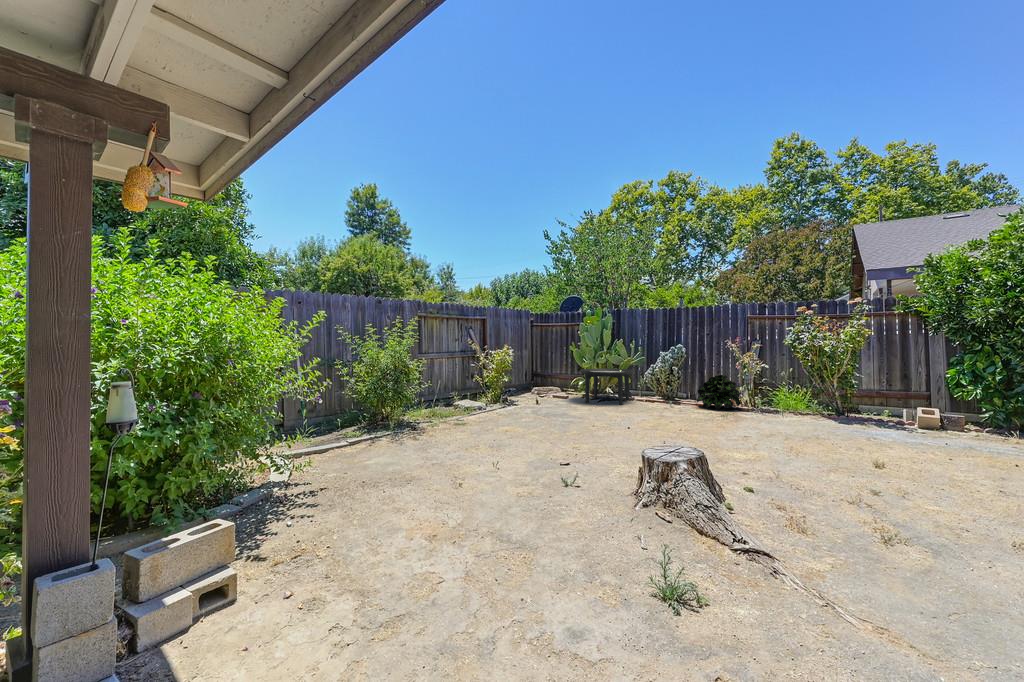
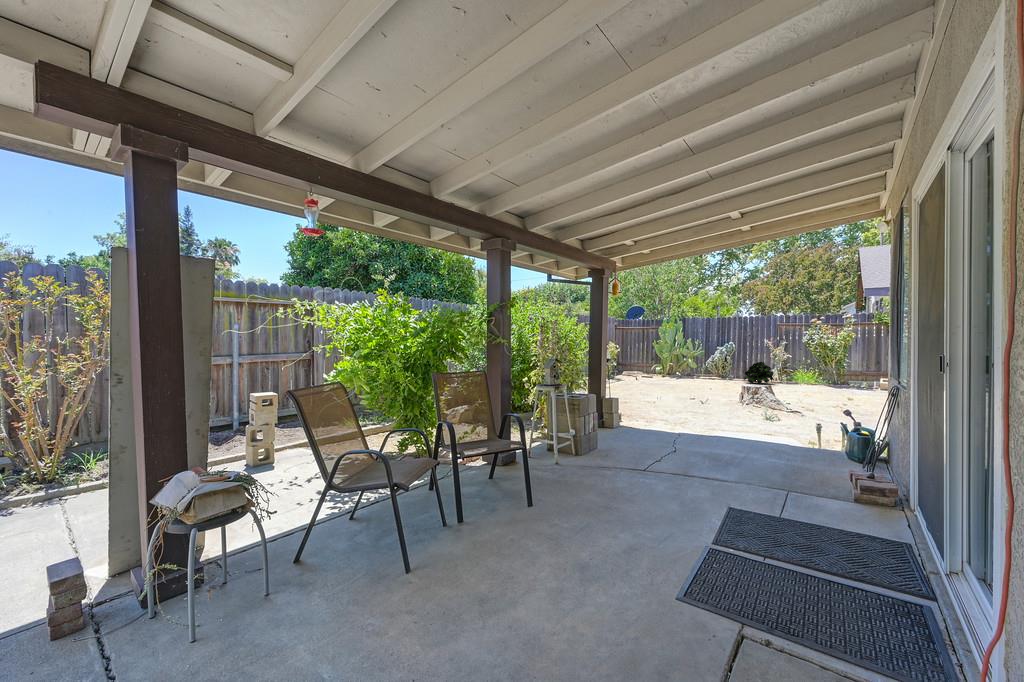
round table: present [581,369,635,405] -> none [662,358,701,381]

